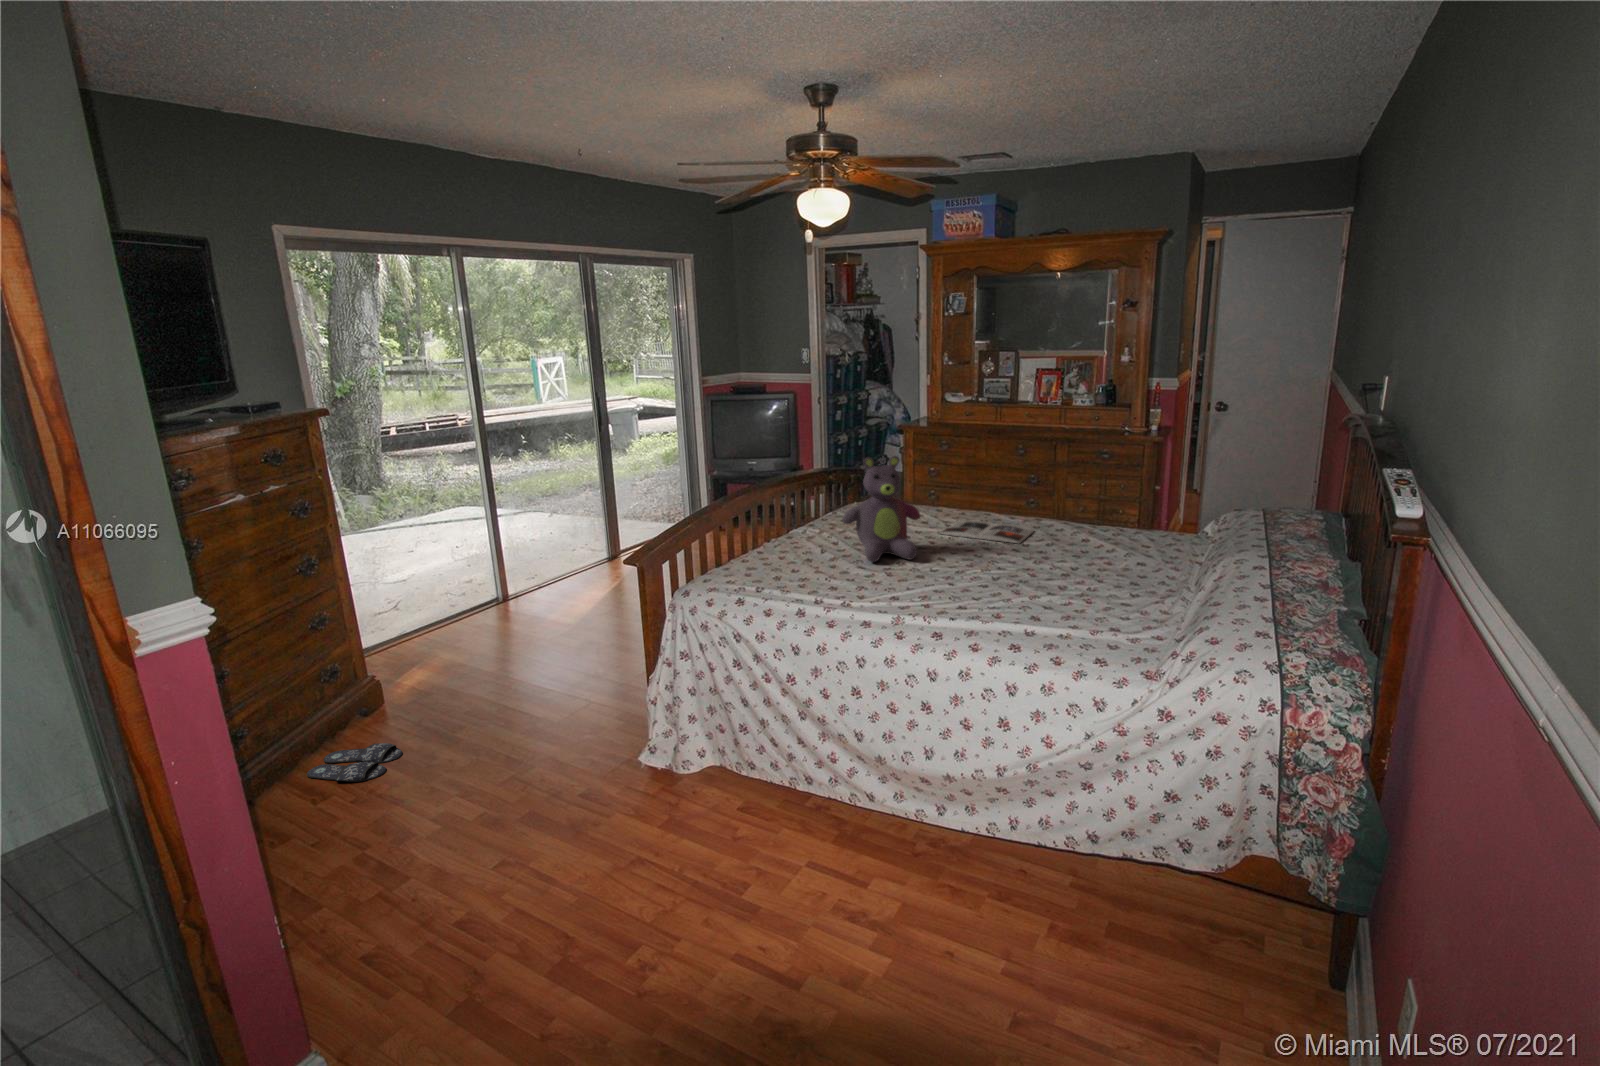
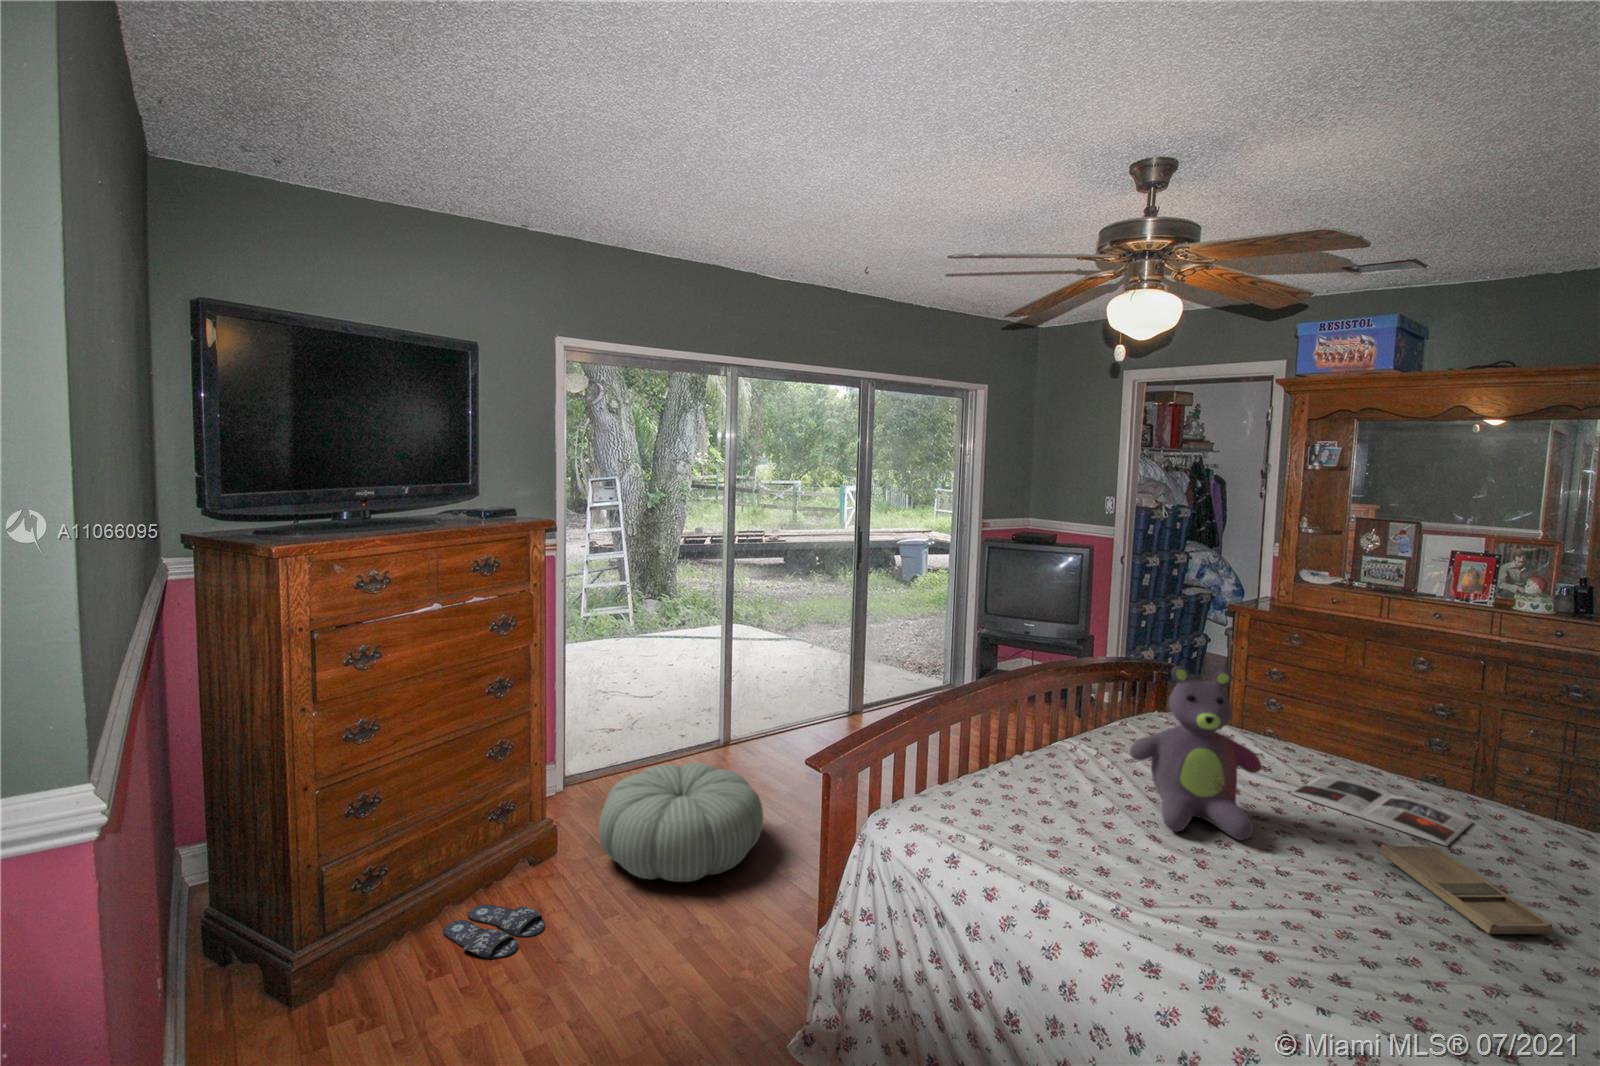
tray: none [985,542,1061,575] -> present [1380,845,1552,935]
pouf: none [421,610,568,704] -> present [599,763,763,882]

